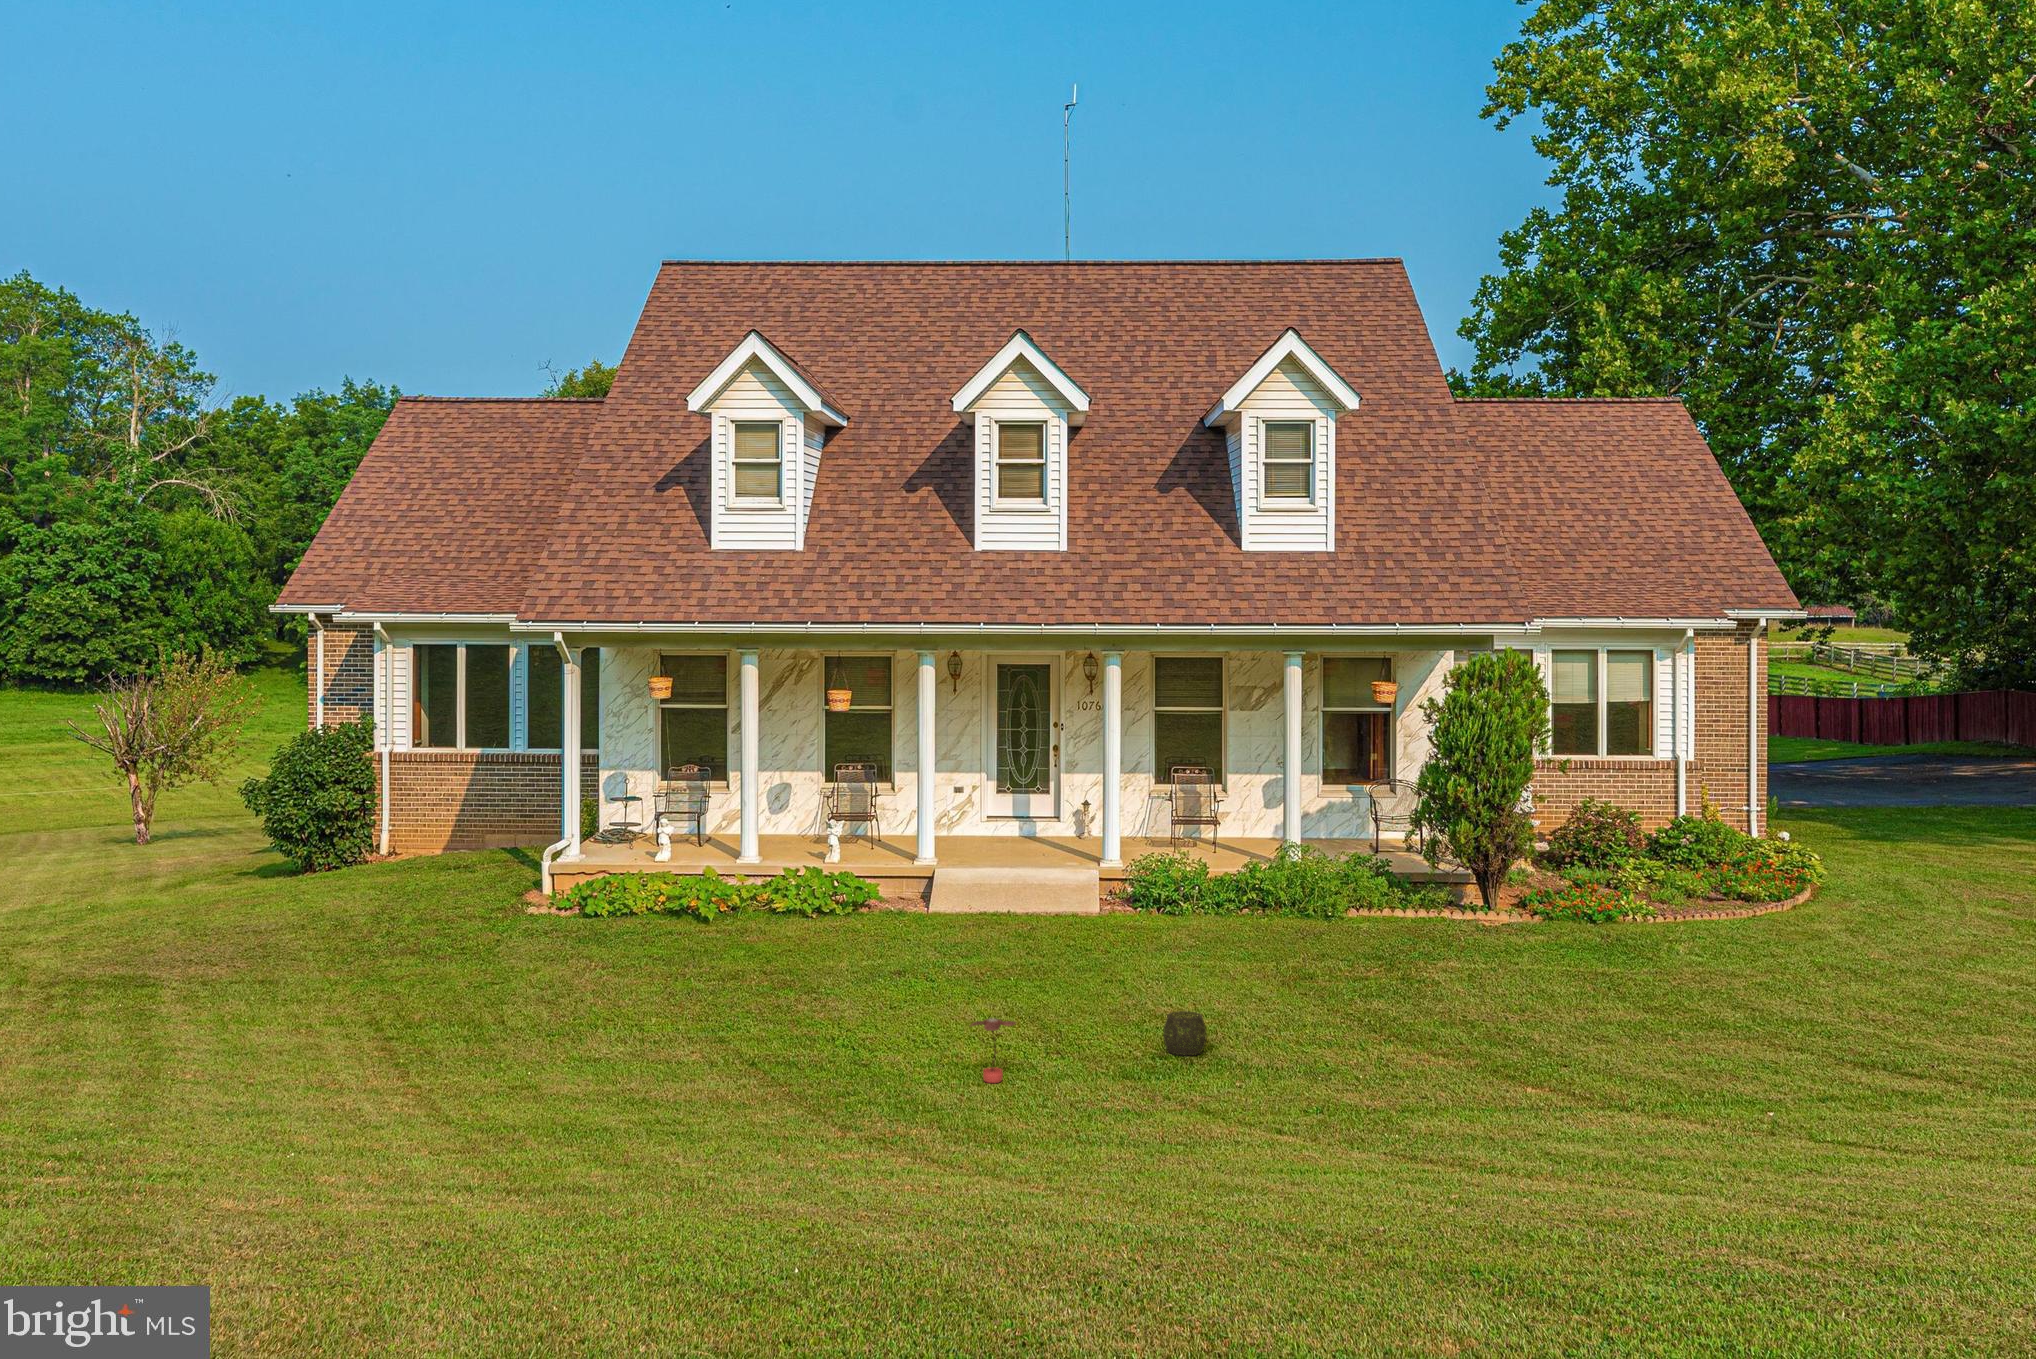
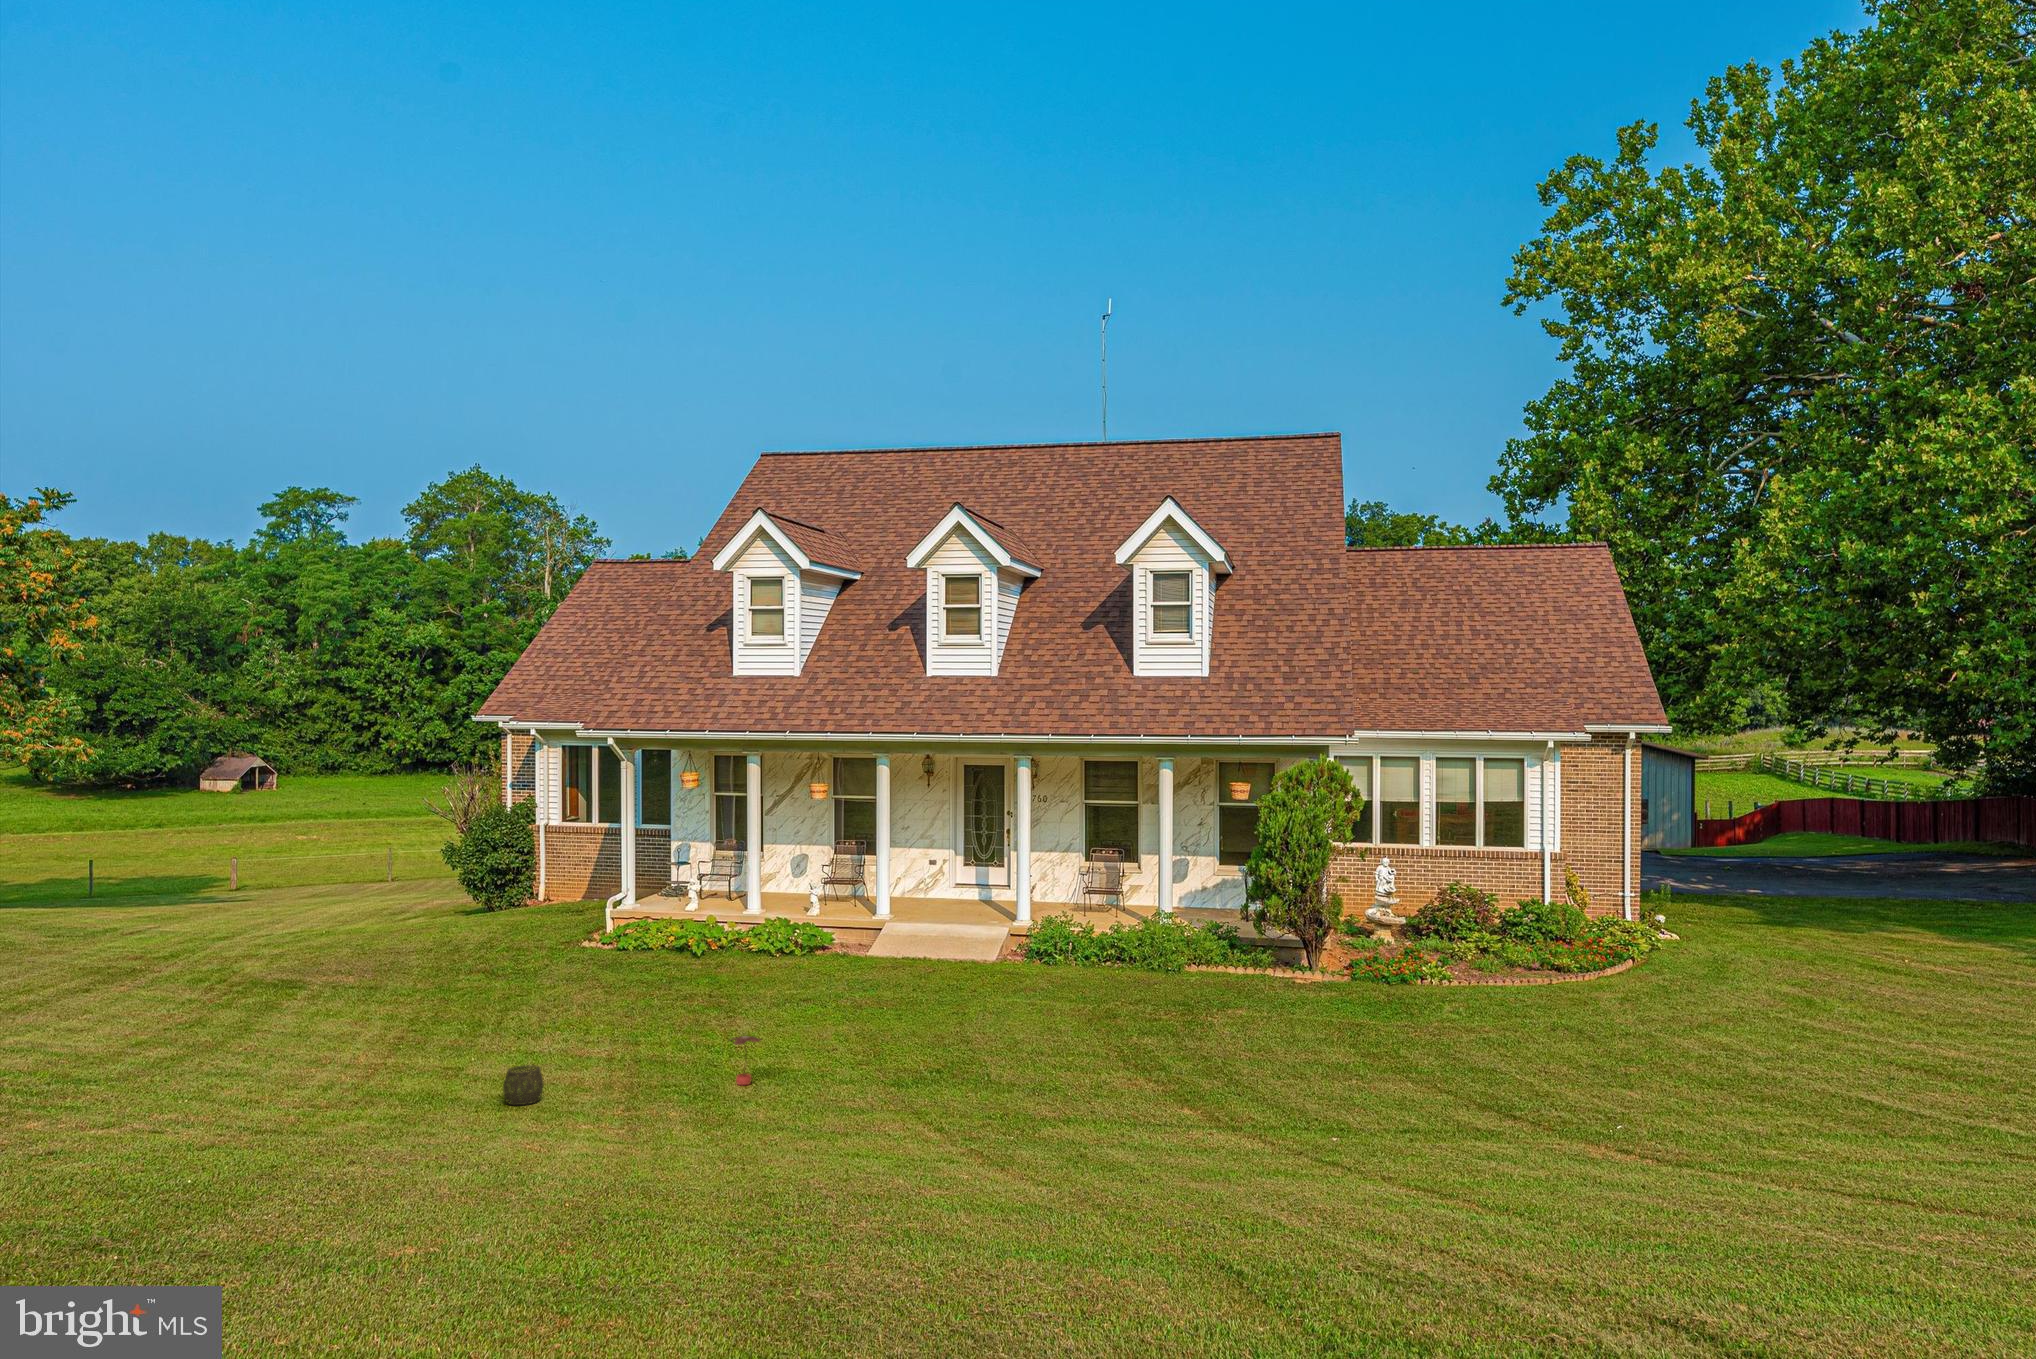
woven basket: present [1163,1011,1207,1056] -> present [503,1065,544,1106]

